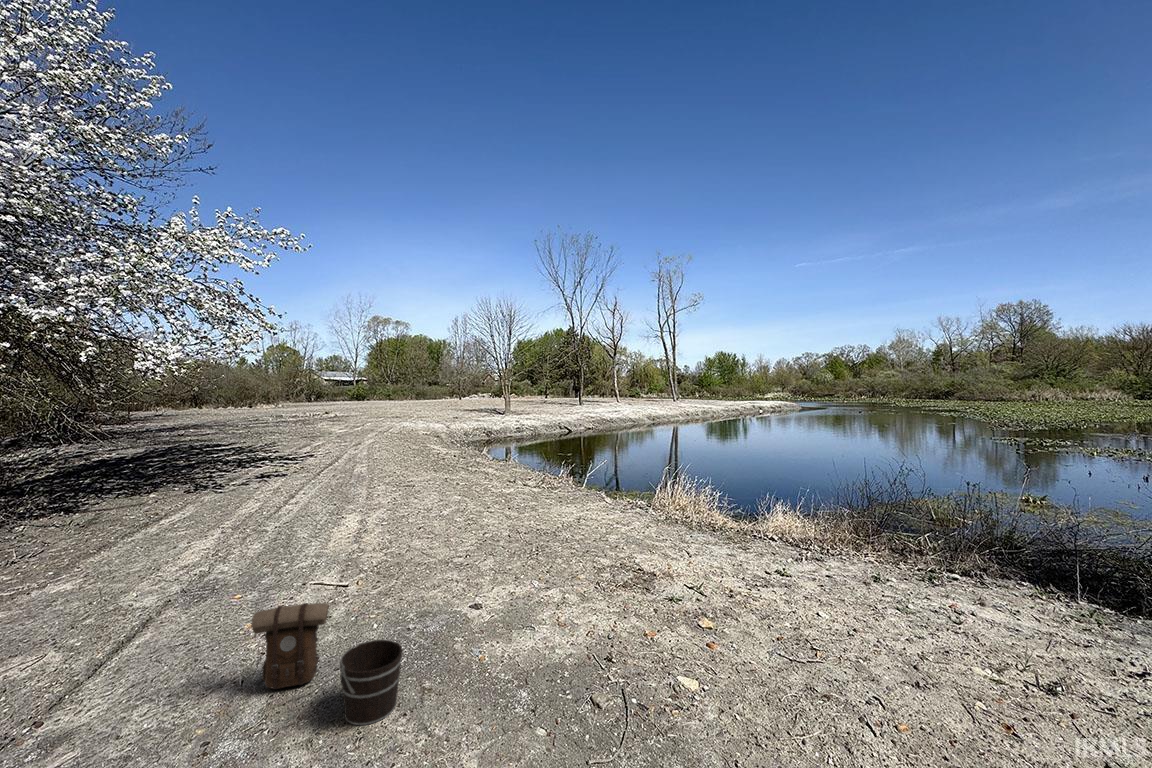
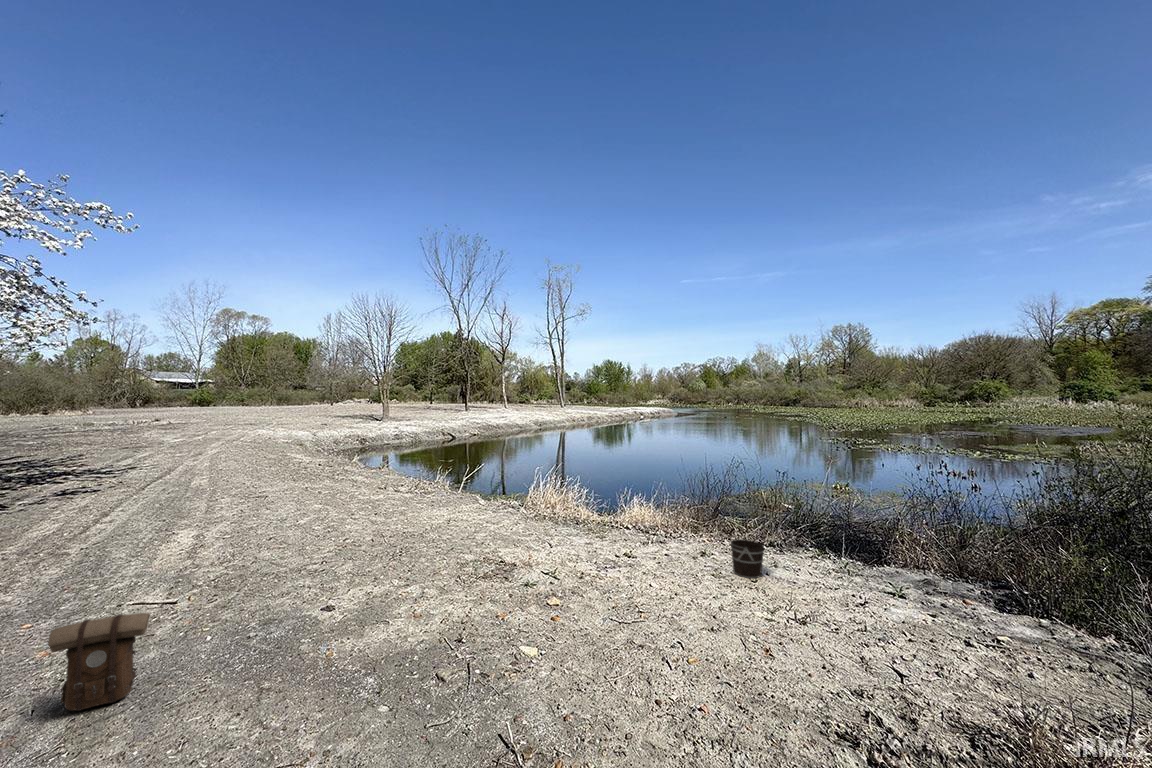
bucket: present [340,639,402,725] -> present [730,539,764,578]

